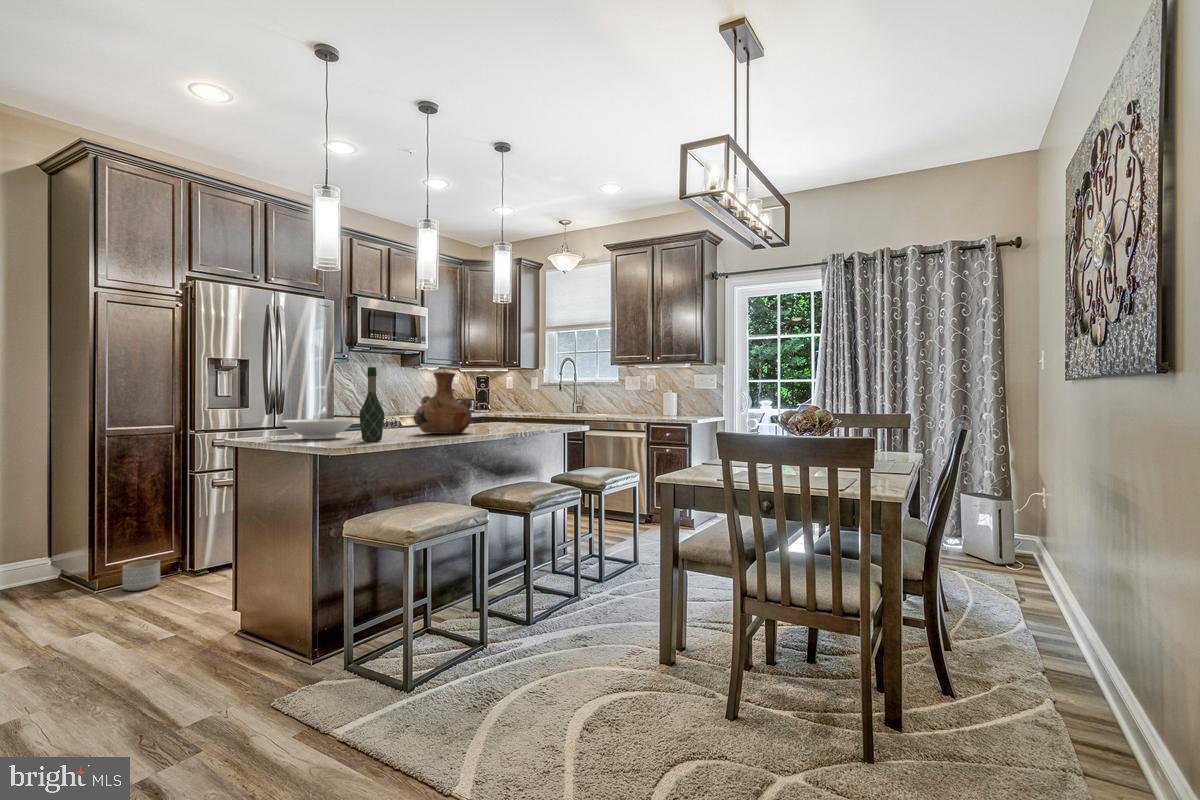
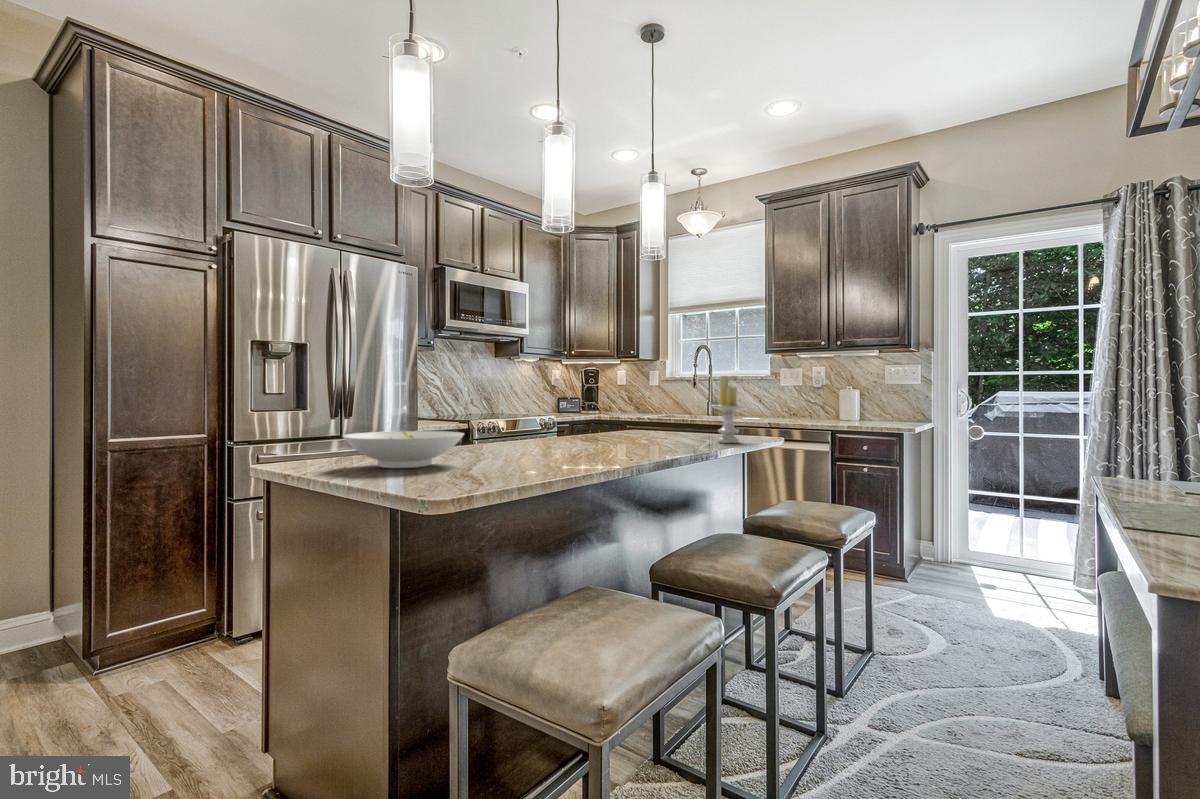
wine bottle: present [359,367,384,441] -> none [480,338,525,478]
vase: present [414,372,472,434] -> none [556,353,649,458]
candle: none [529,384,551,427] -> present [712,376,745,443]
planter: present [122,560,160,591] -> none [130,626,183,675]

